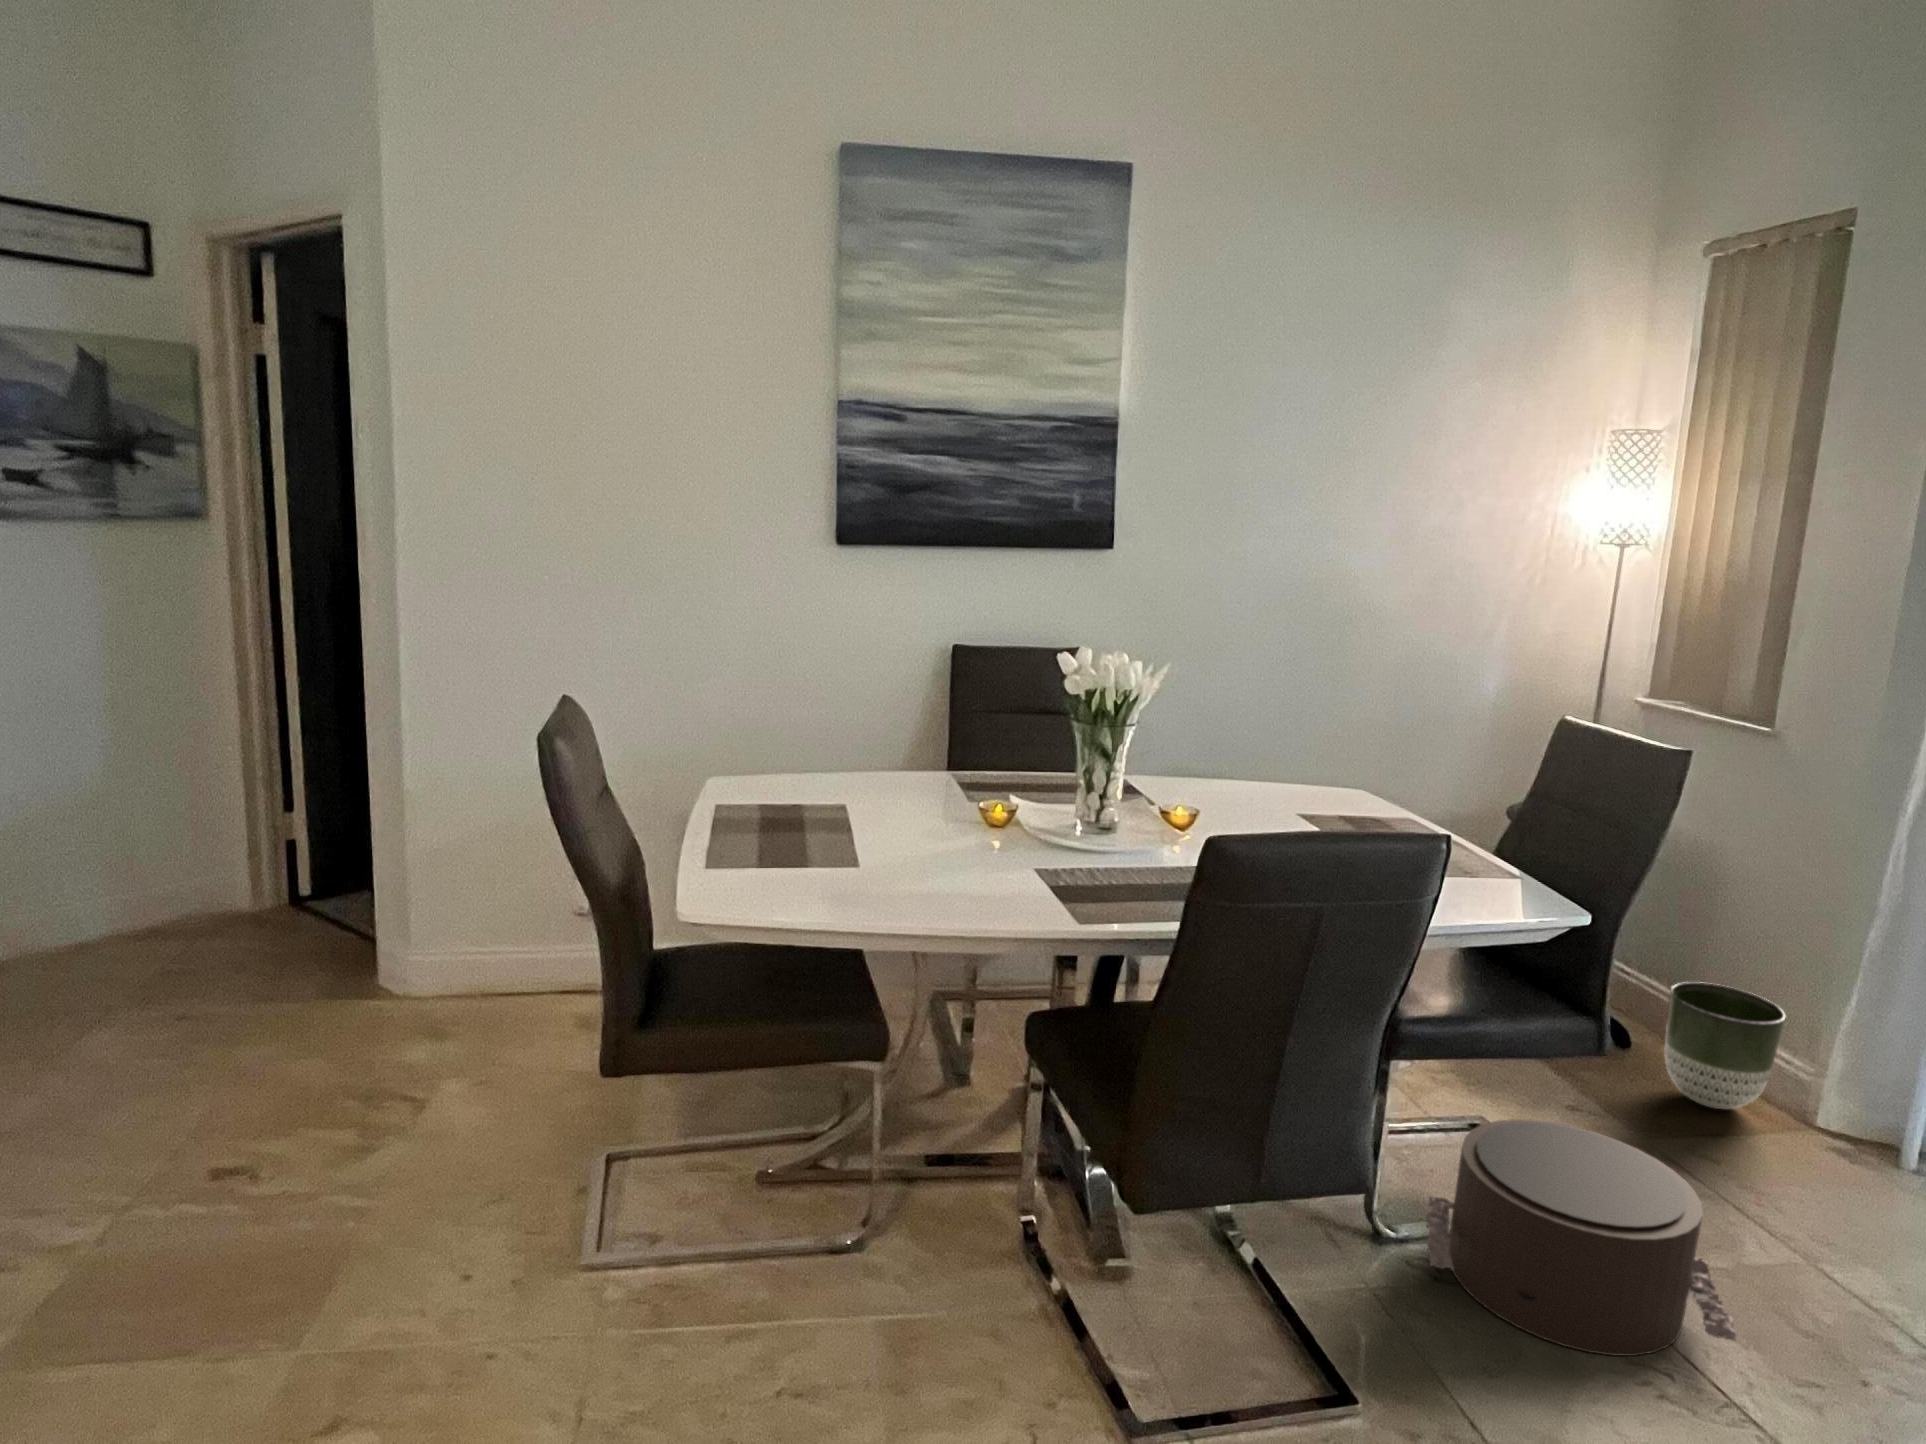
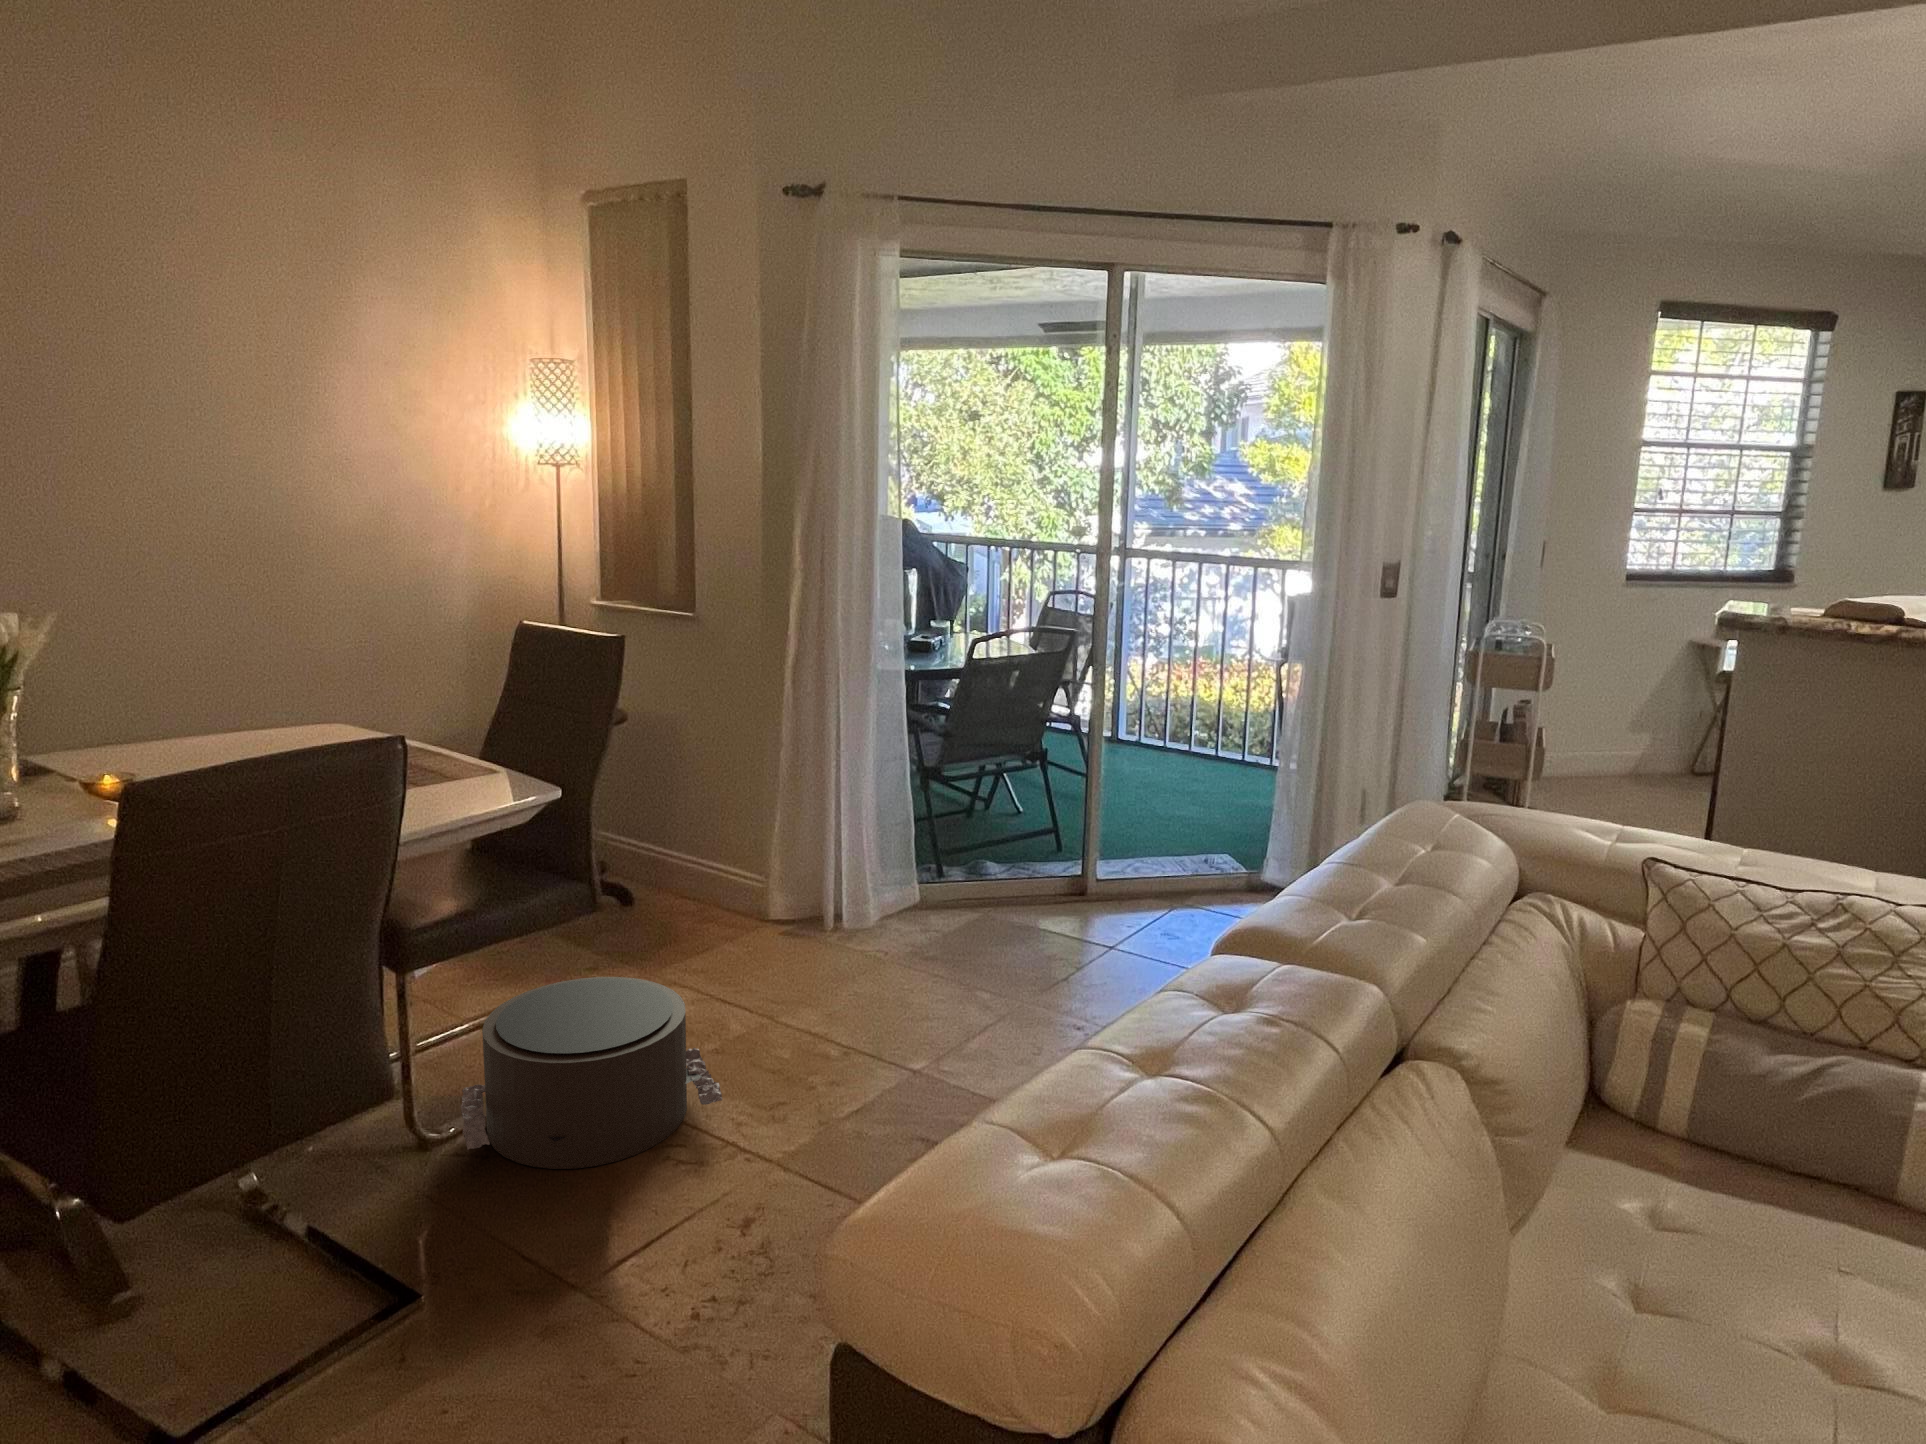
planter: present [1664,982,1785,1109] -> none [655,829,739,930]

